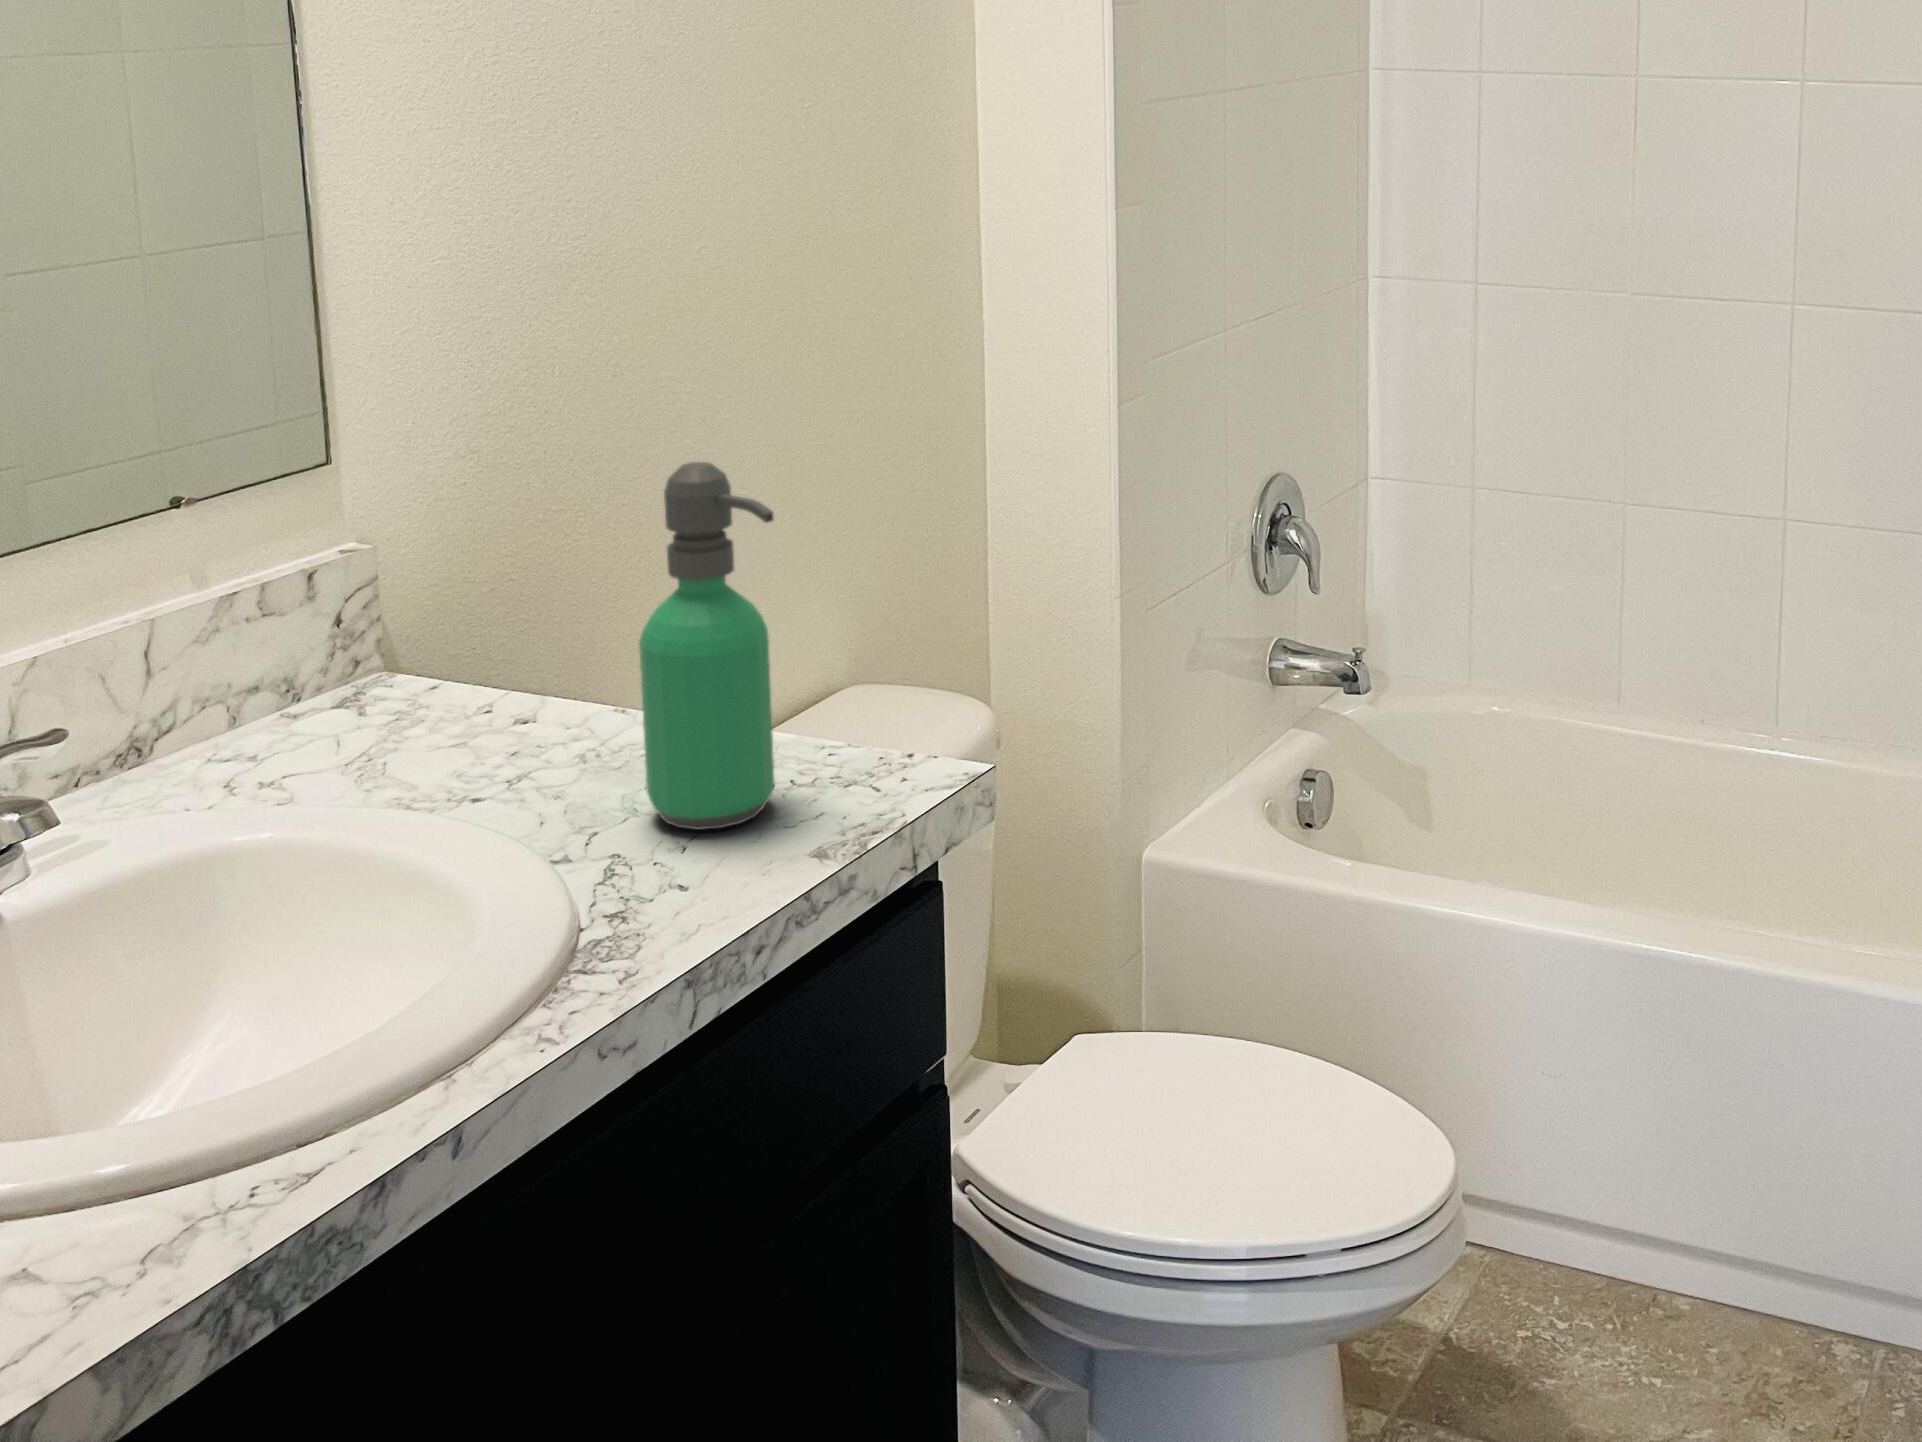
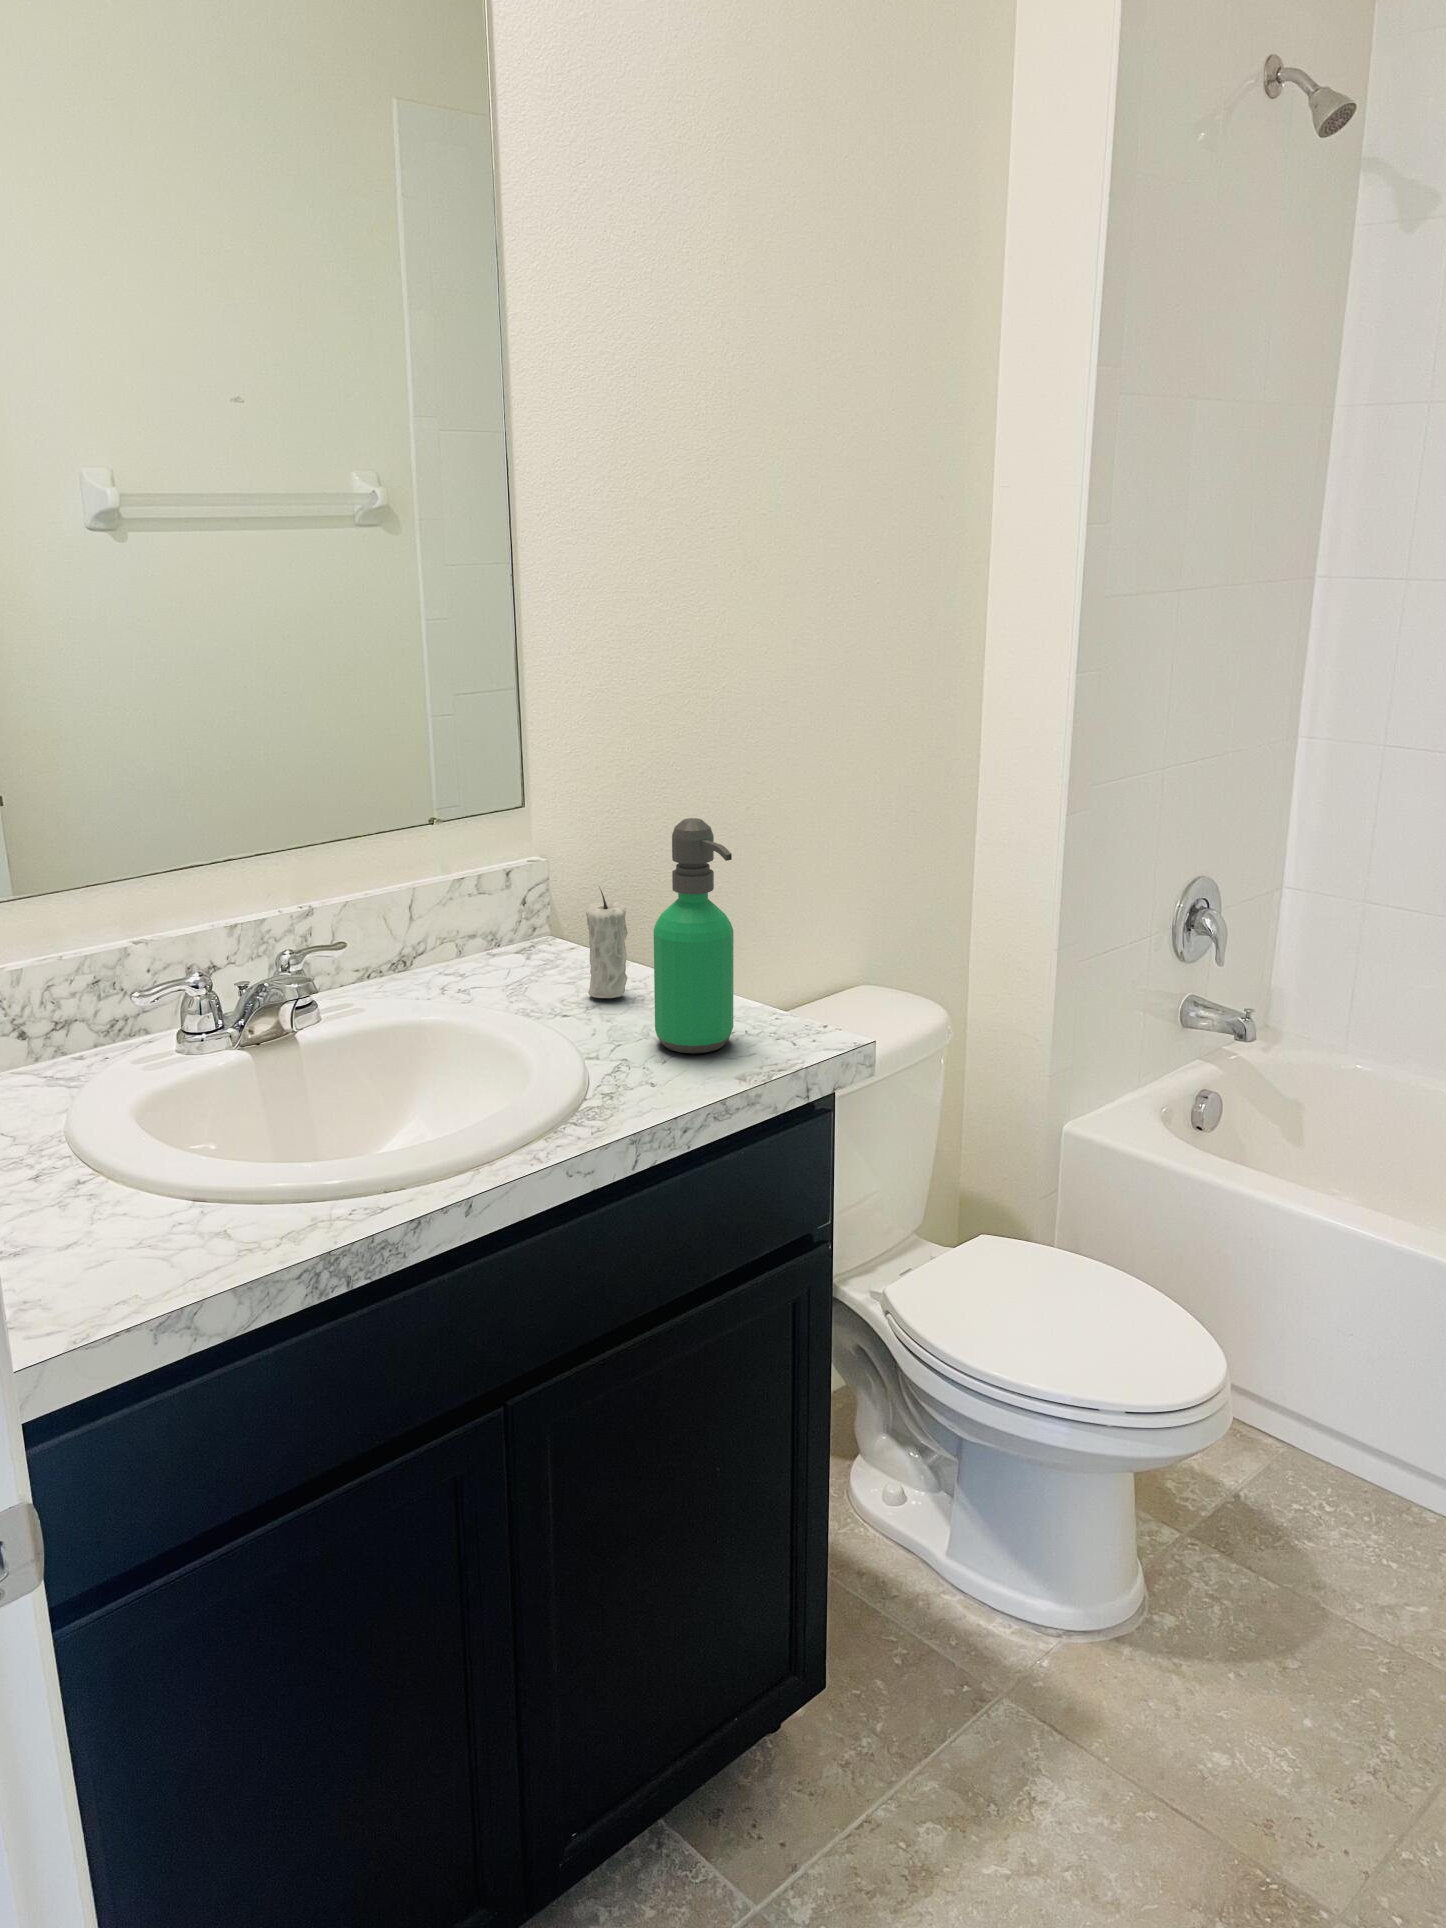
candle: none [490,578,566,762] -> present [586,889,628,998]

